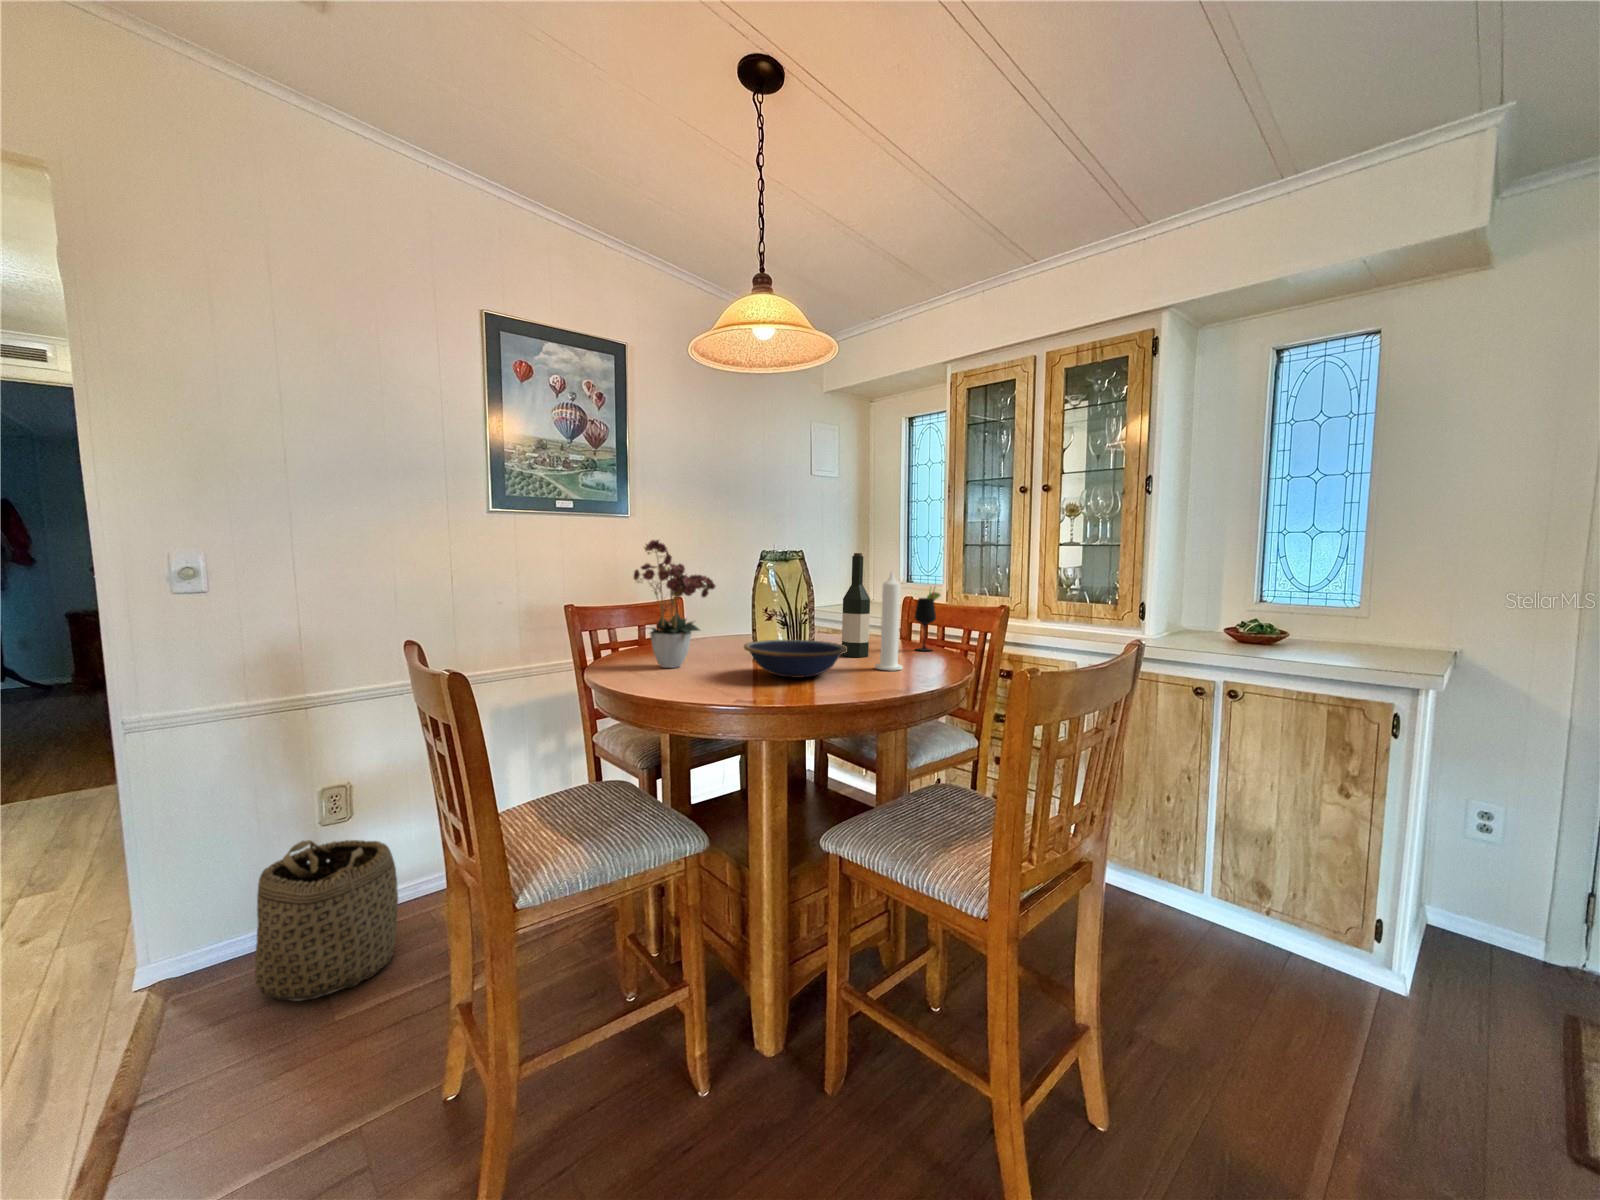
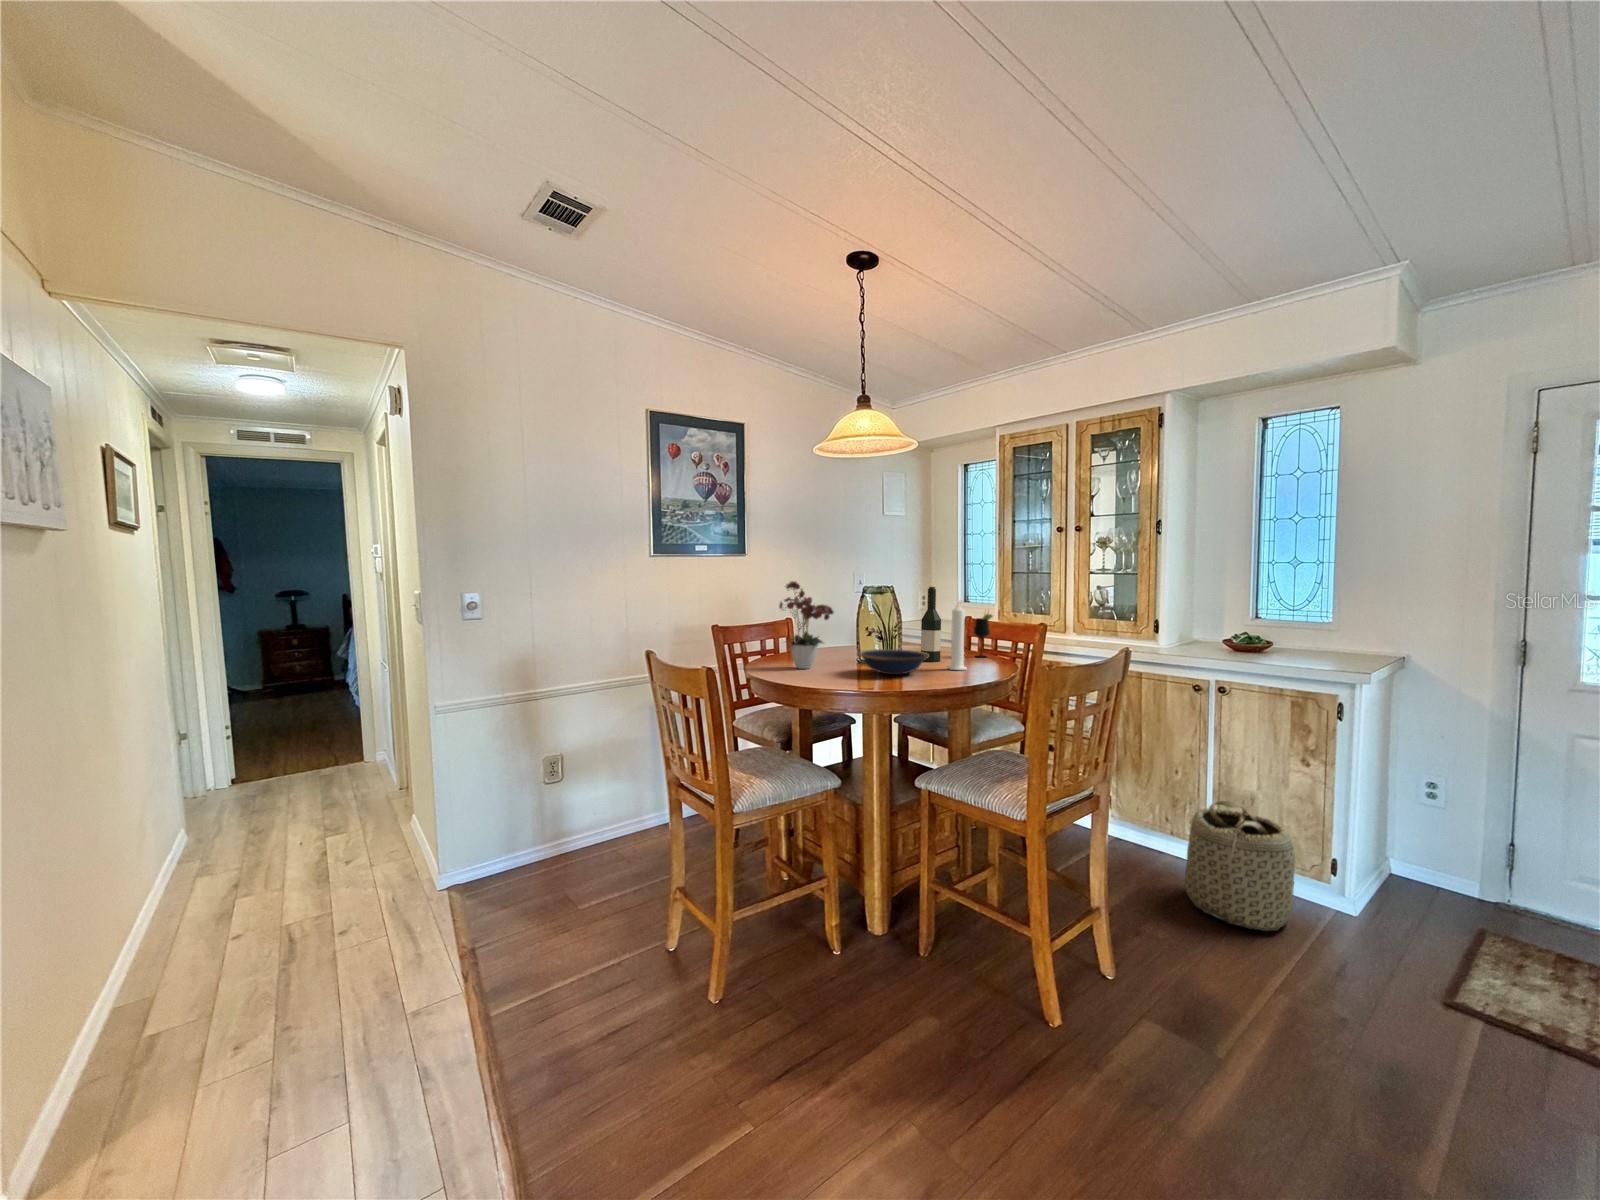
basket: present [255,840,398,1001] -> present [1184,800,1296,931]

